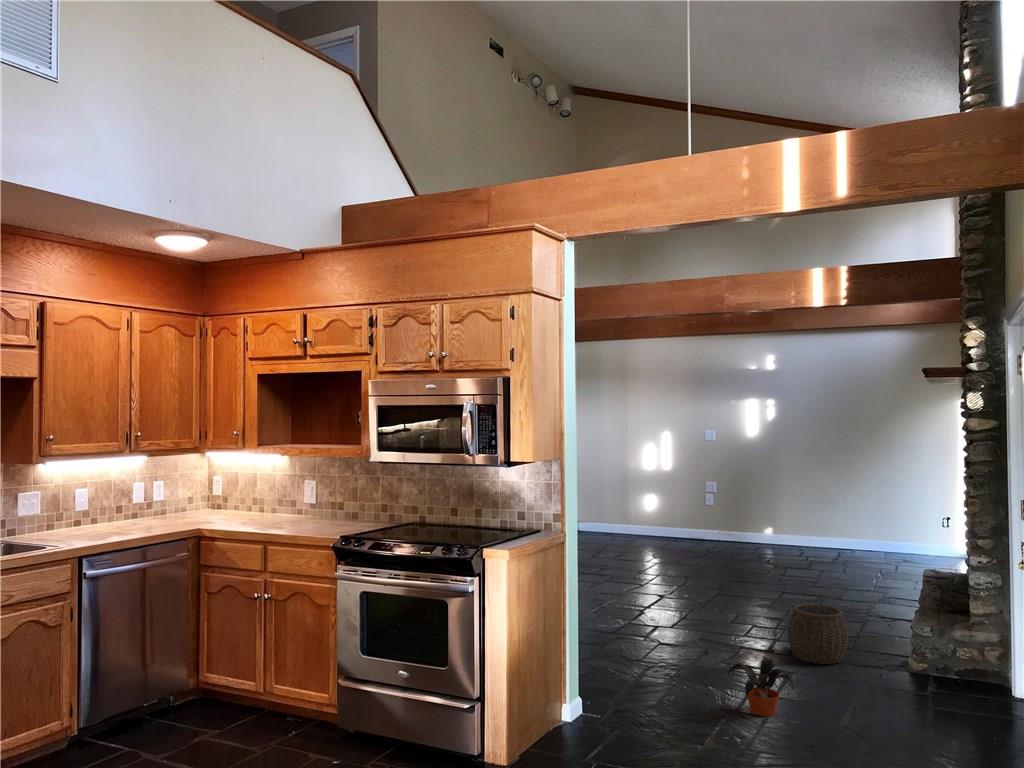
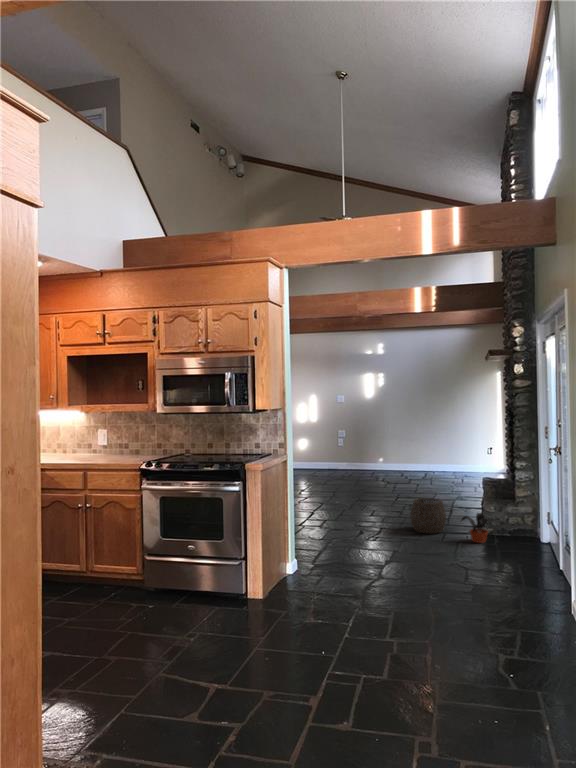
potted plant: present [728,657,794,716] -> present [461,513,496,543]

